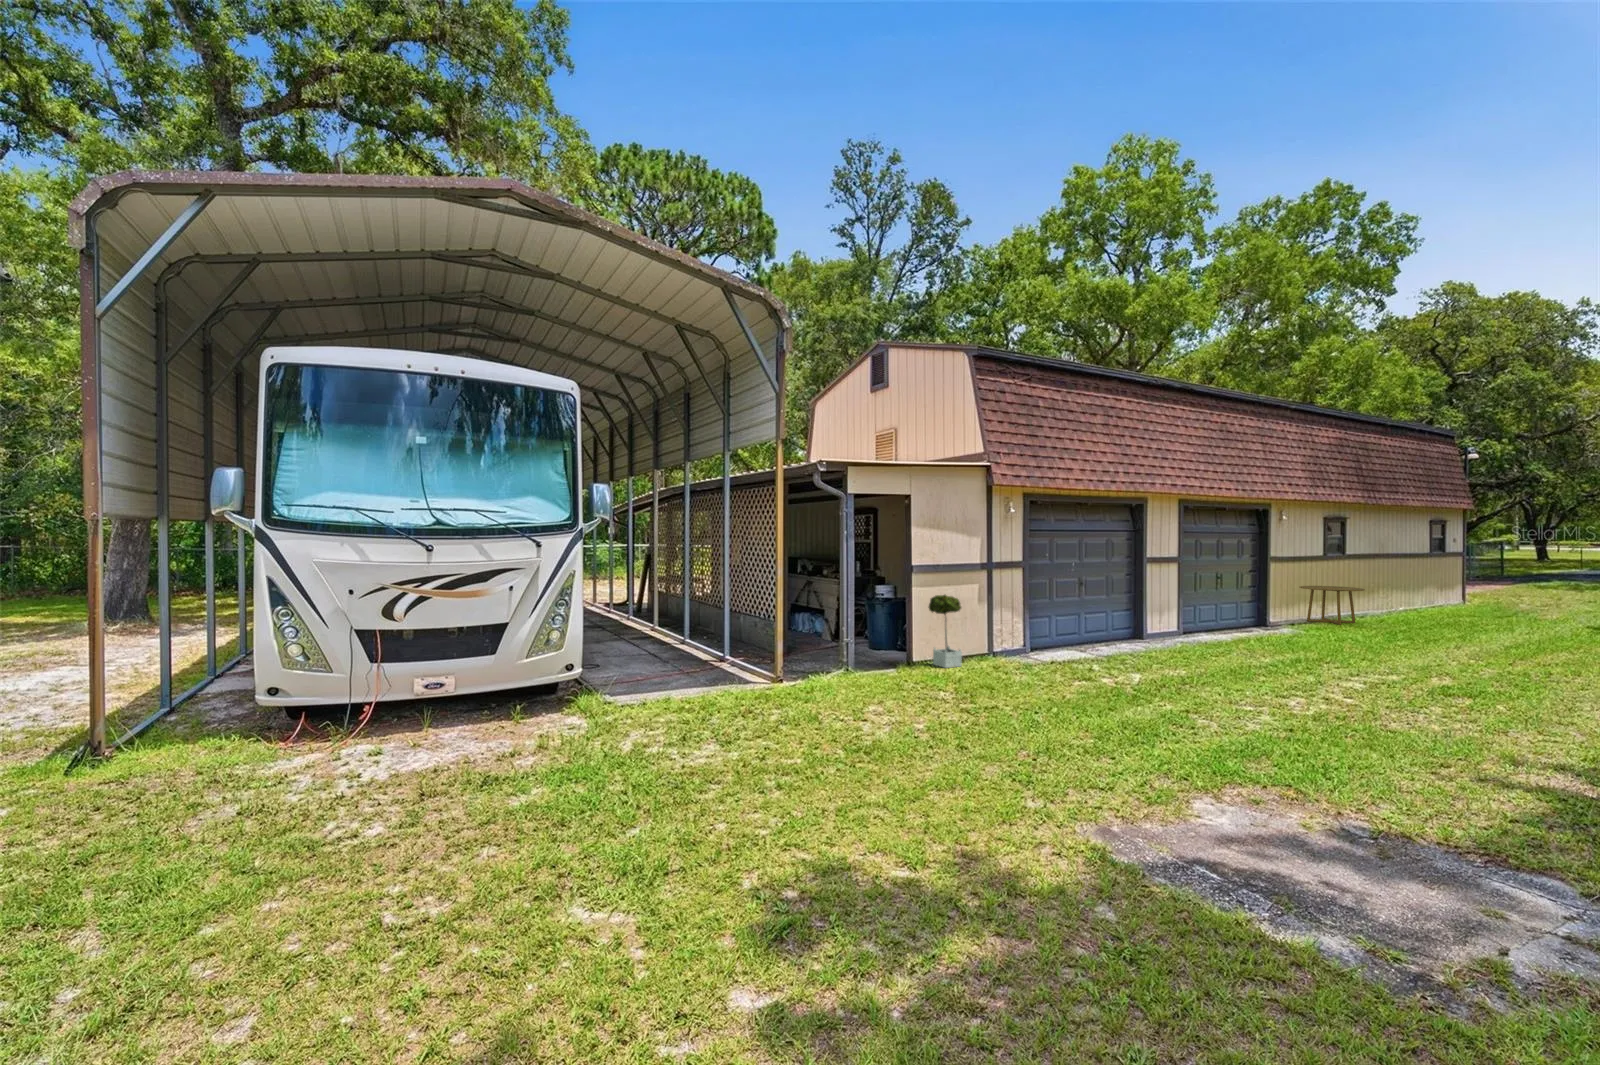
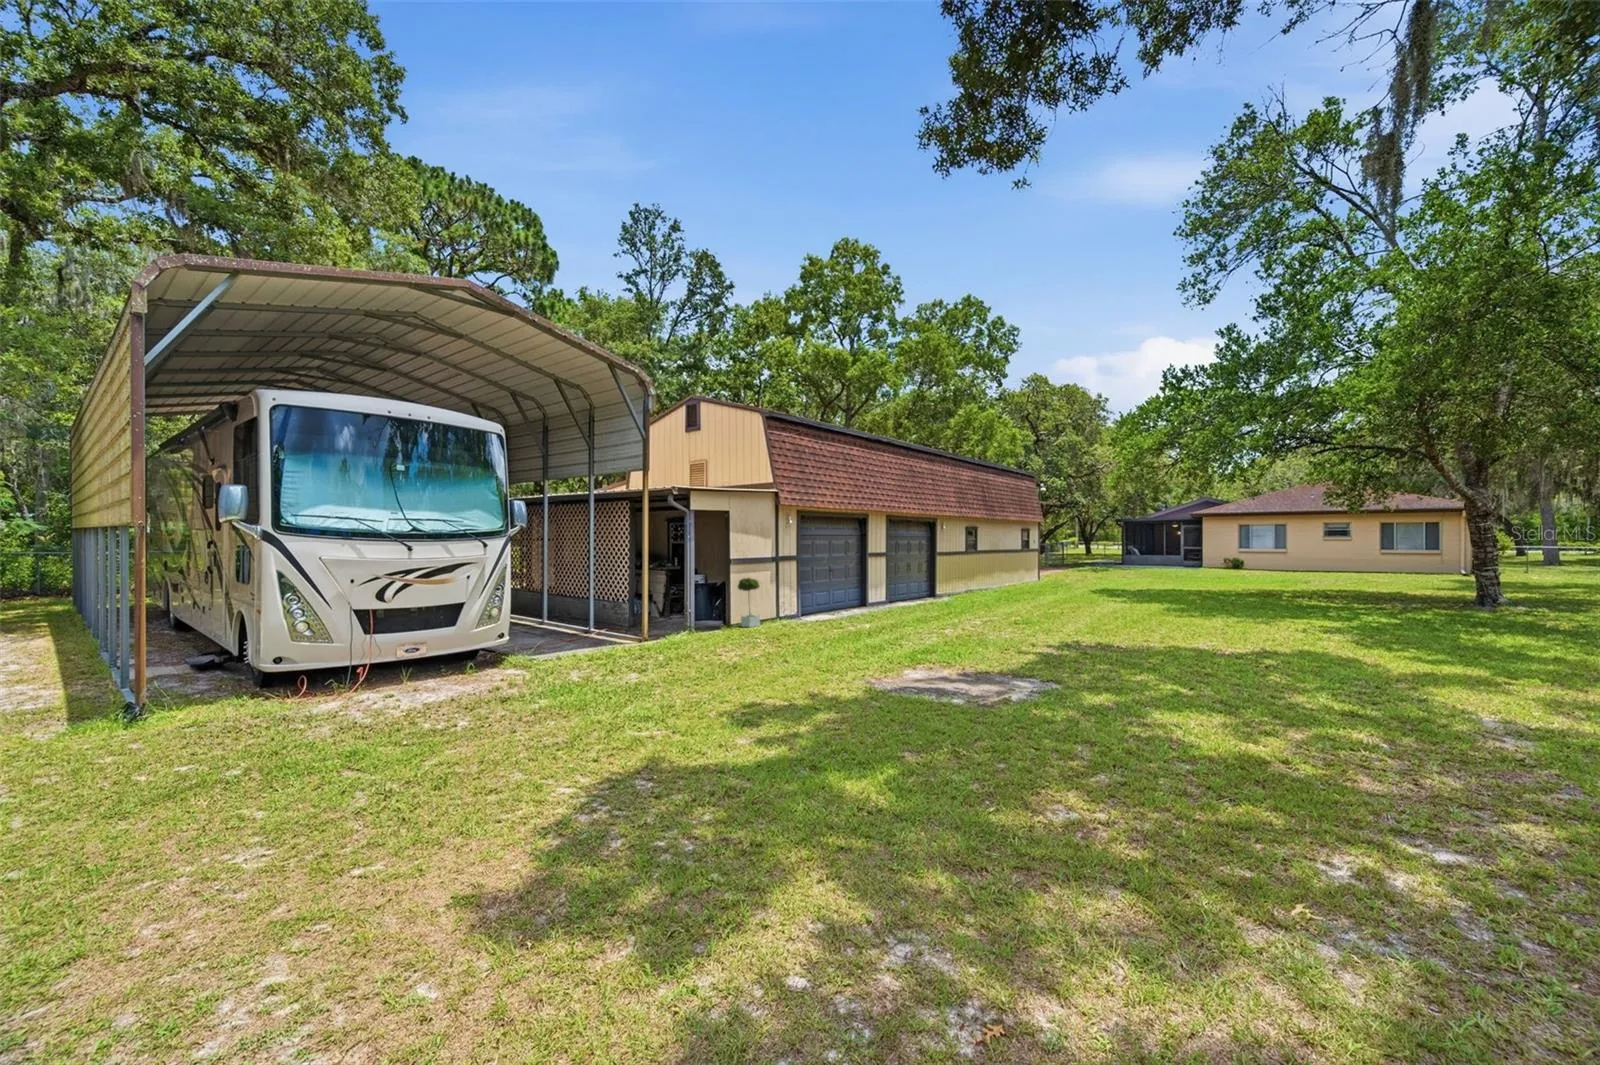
round table: present [1299,586,1365,625] -> none [954,568,988,592]

